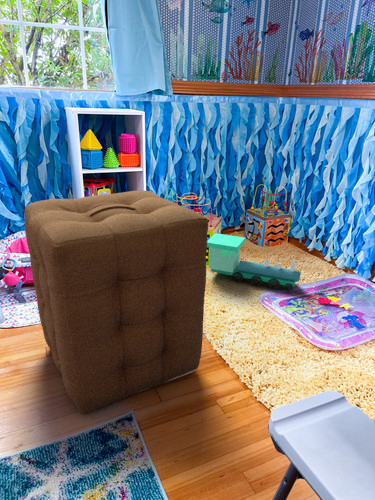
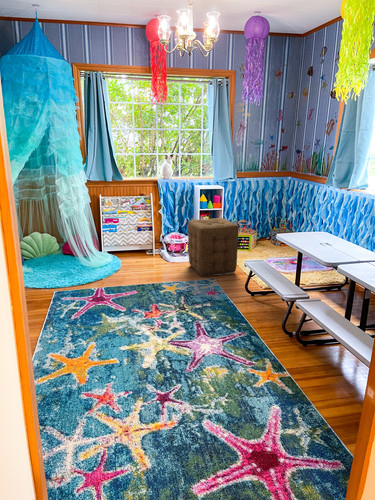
toy train: present [207,233,301,291] -> none [245,237,284,260]

